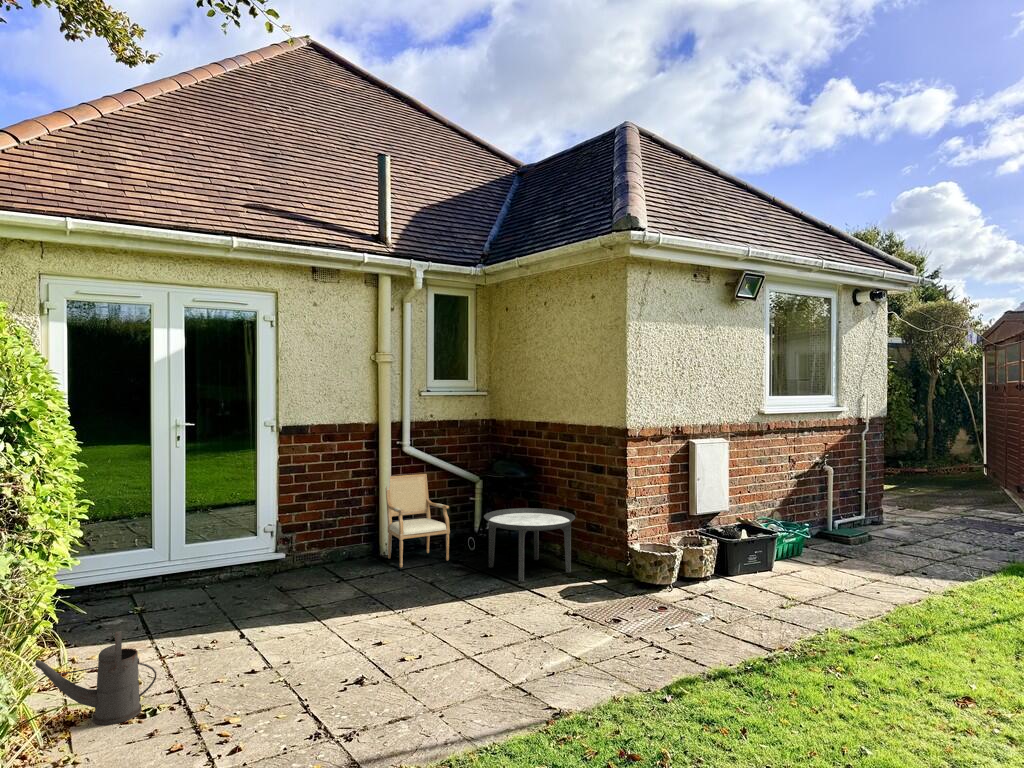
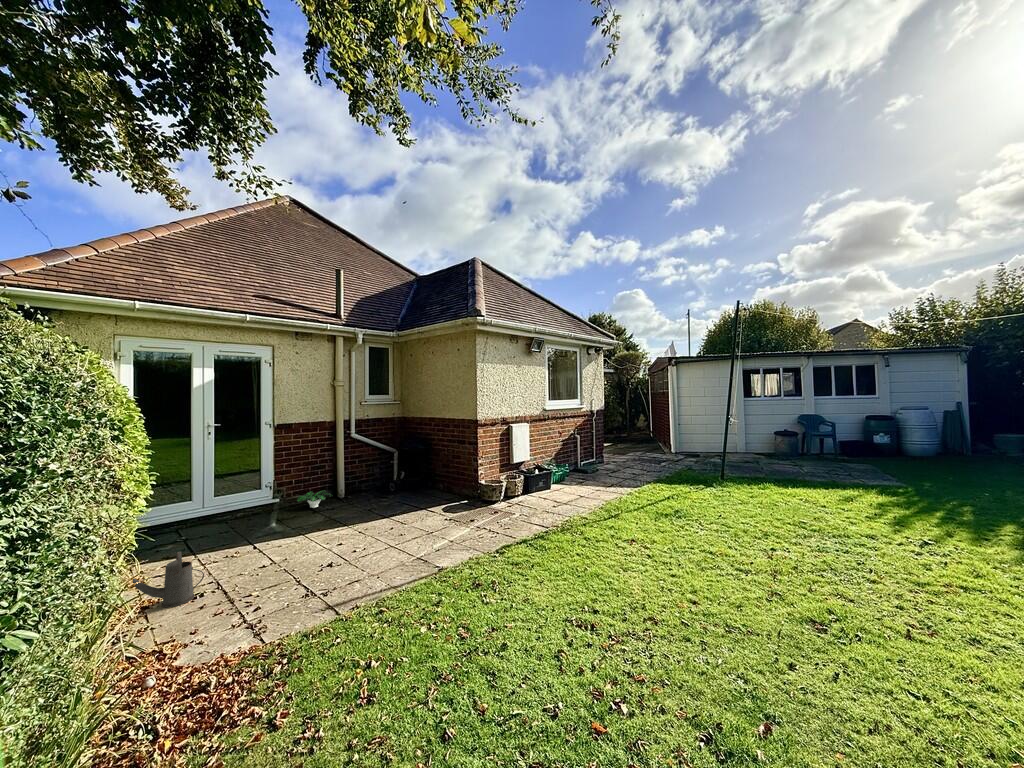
chair: present [385,474,450,568] -> none [341,449,380,504]
round table: present [484,508,575,581] -> none [400,465,451,505]
potted plant: none [315,541,371,570] -> present [297,490,332,508]

